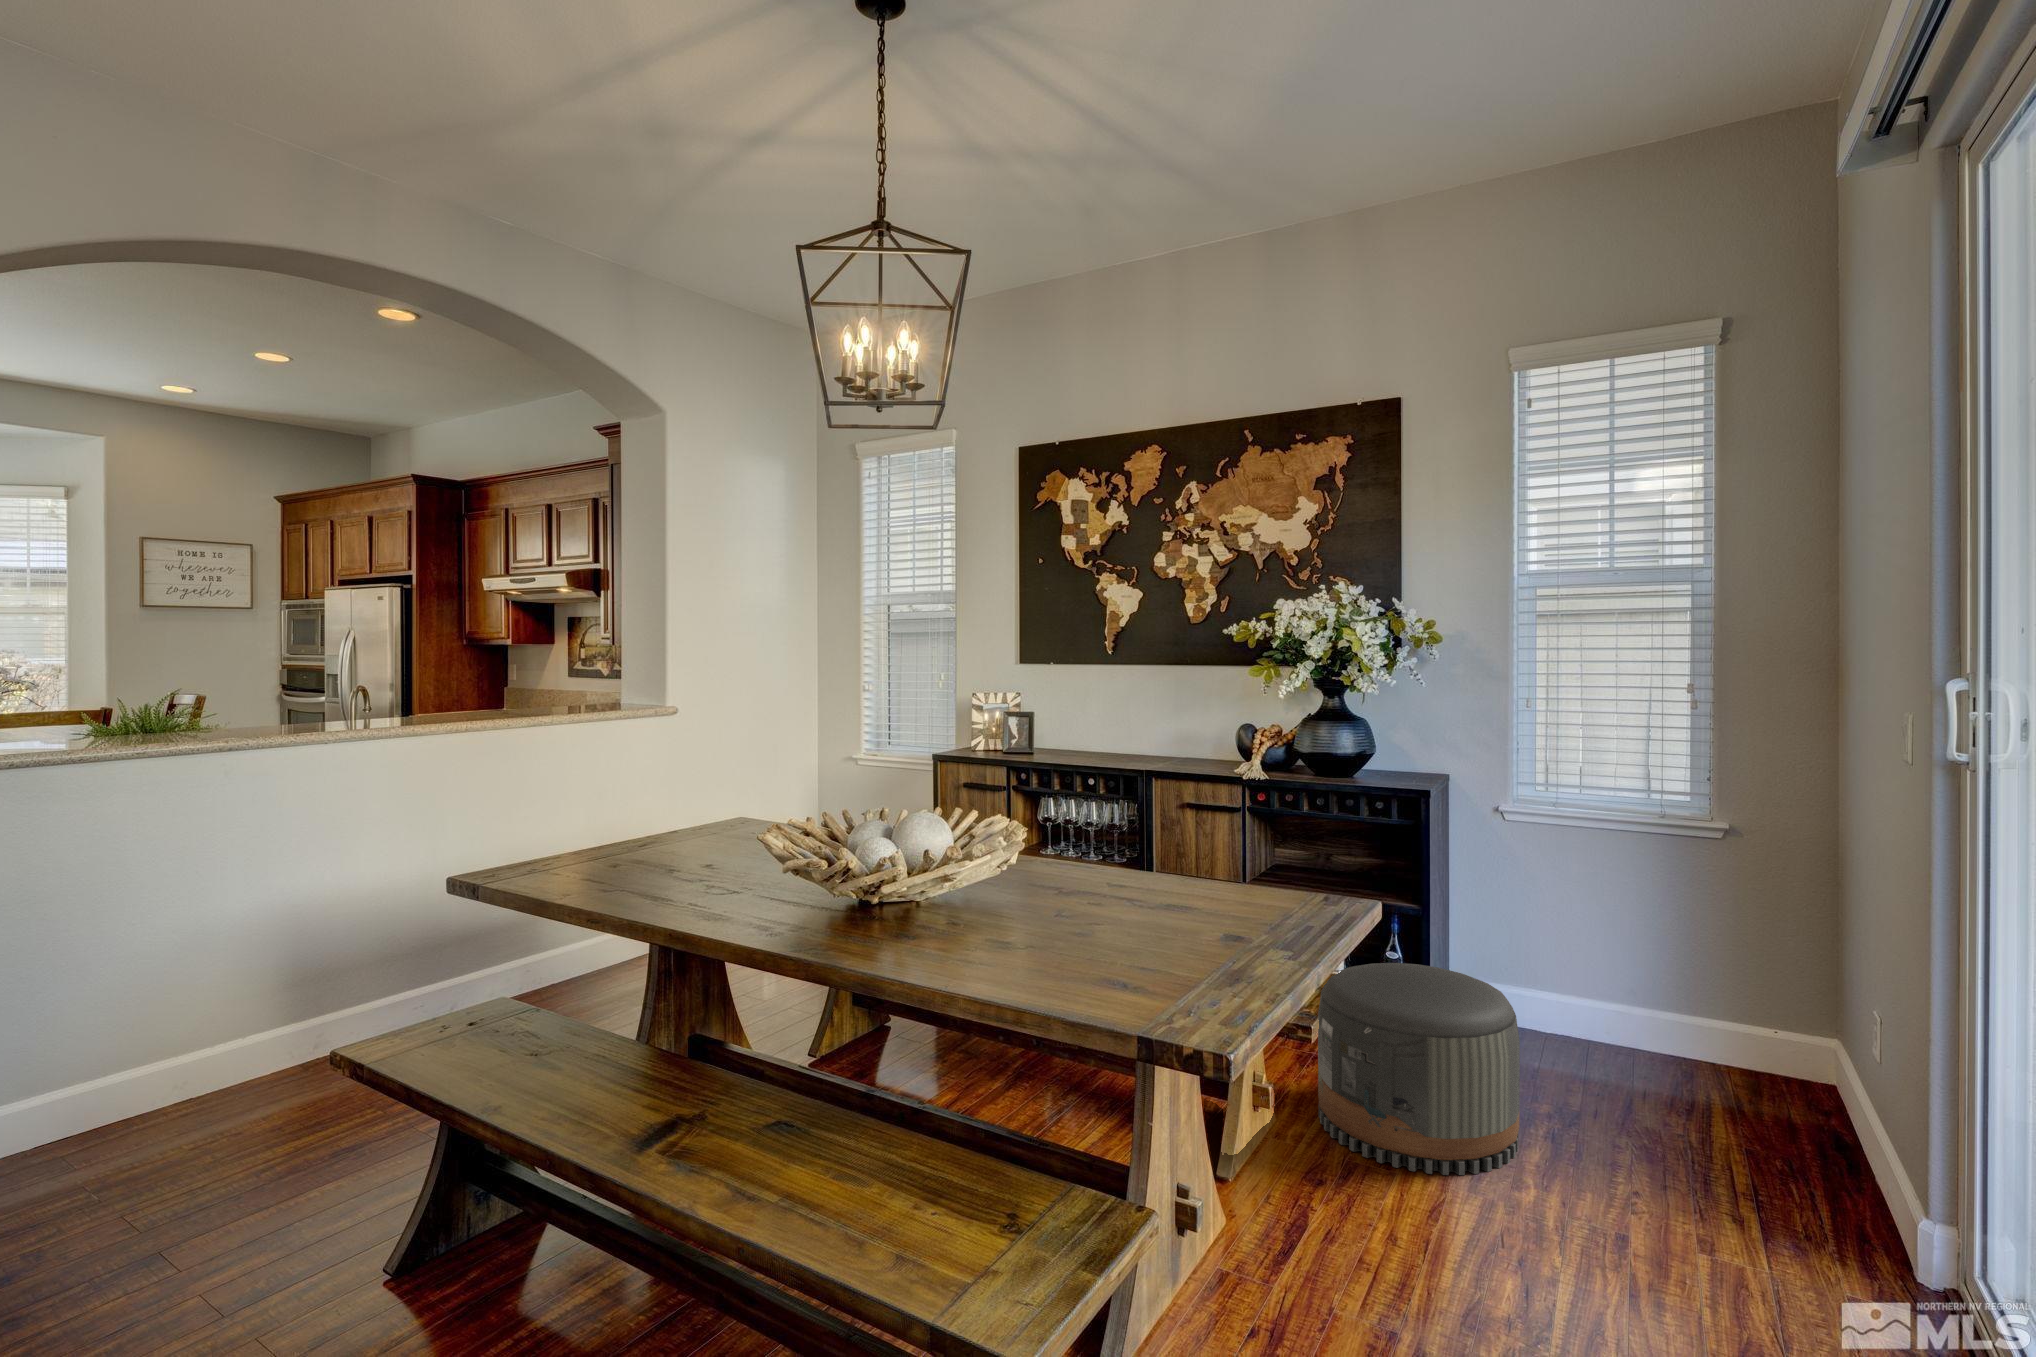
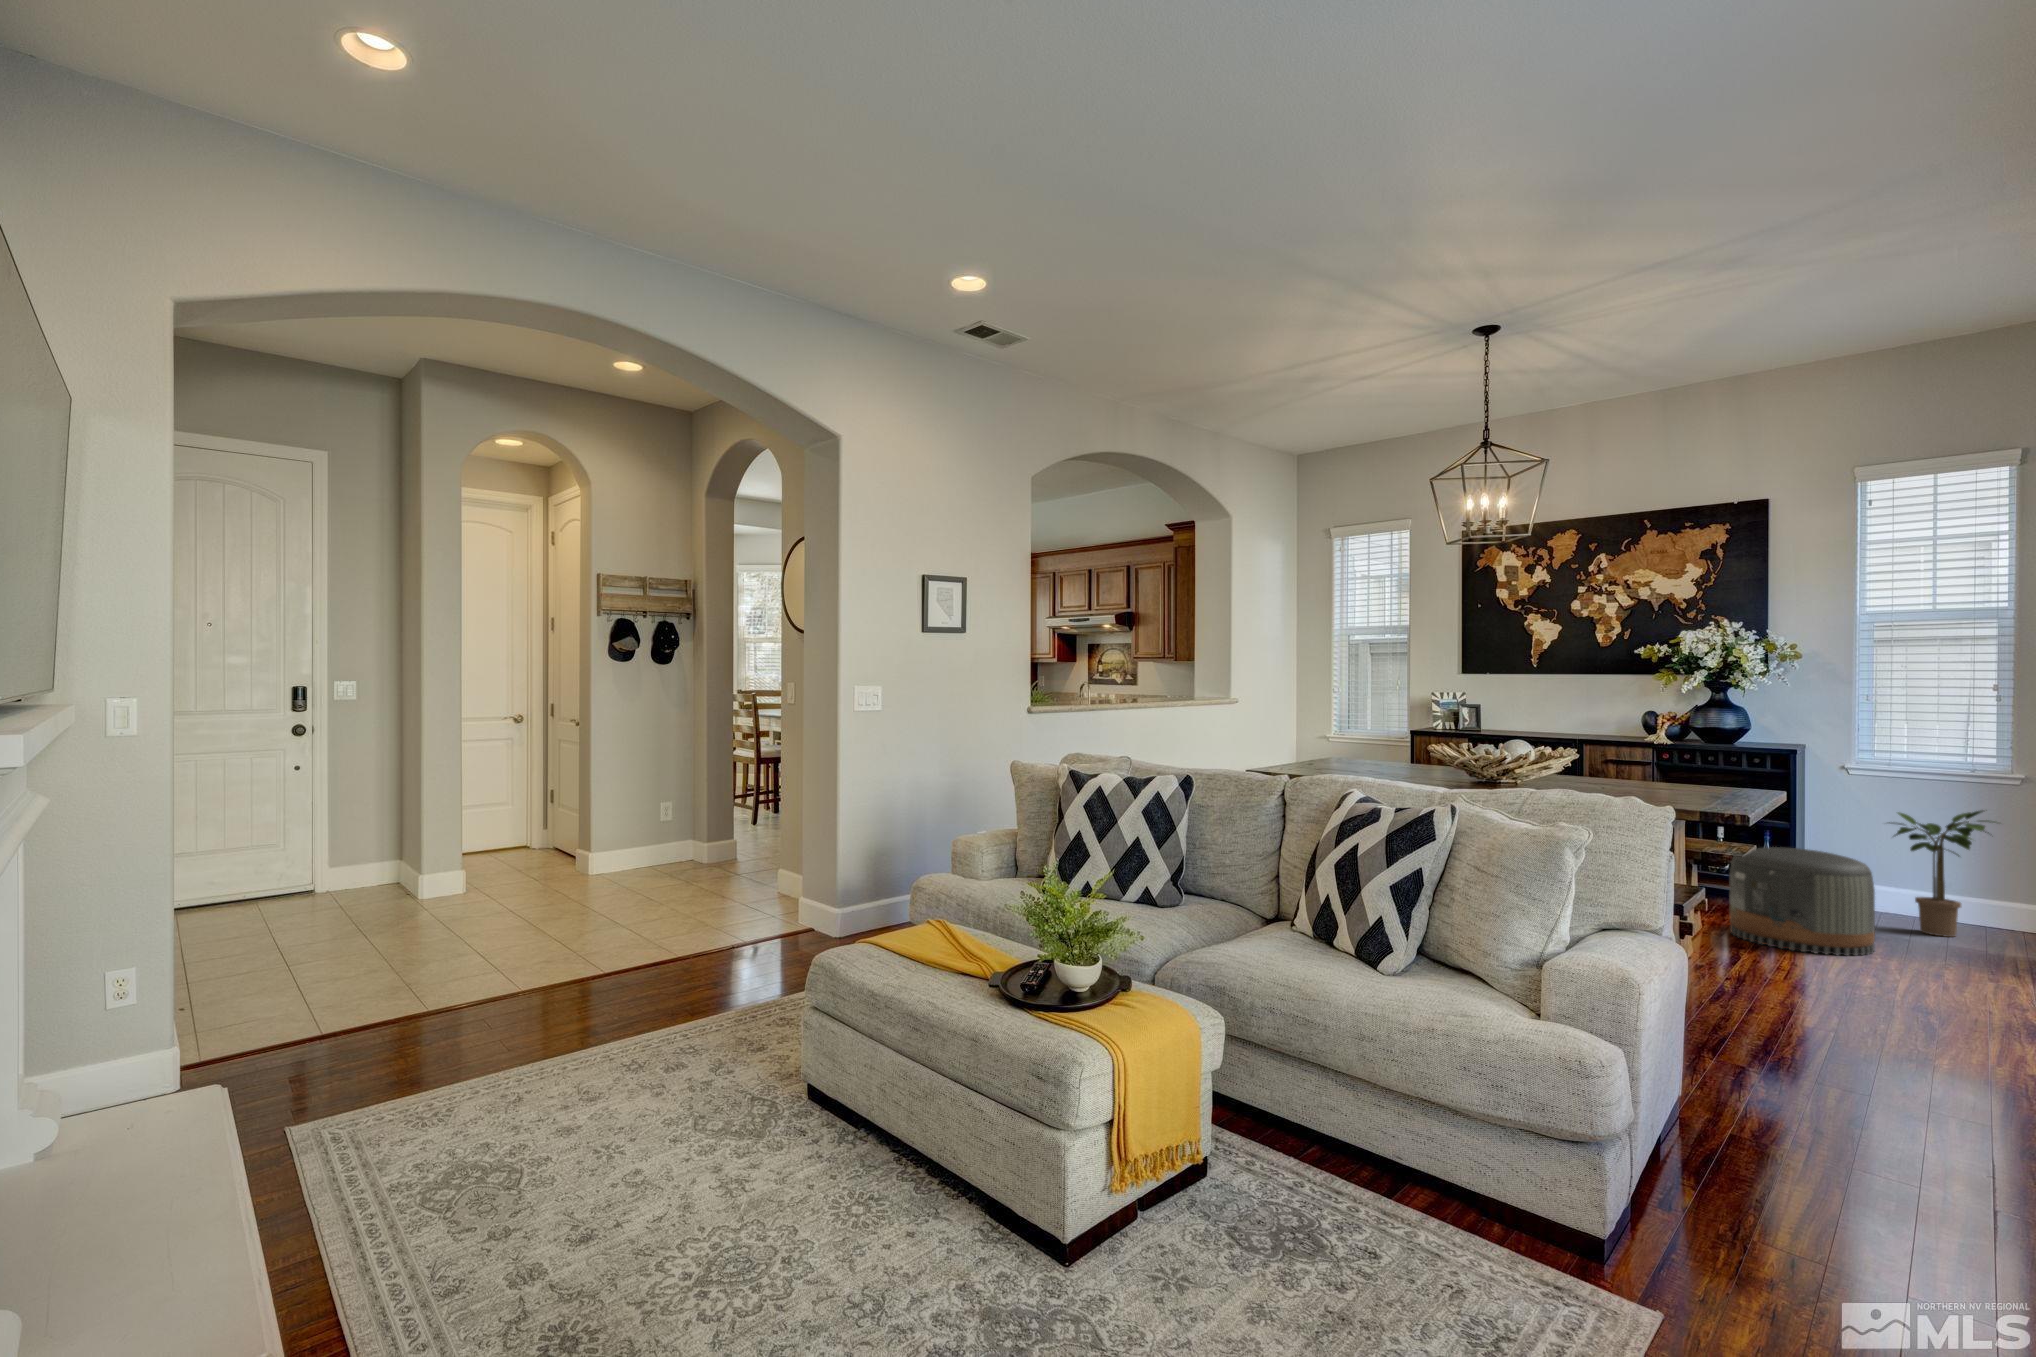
potted plant: none [1538,882,1697,1079] -> present [1889,810,1995,937]

